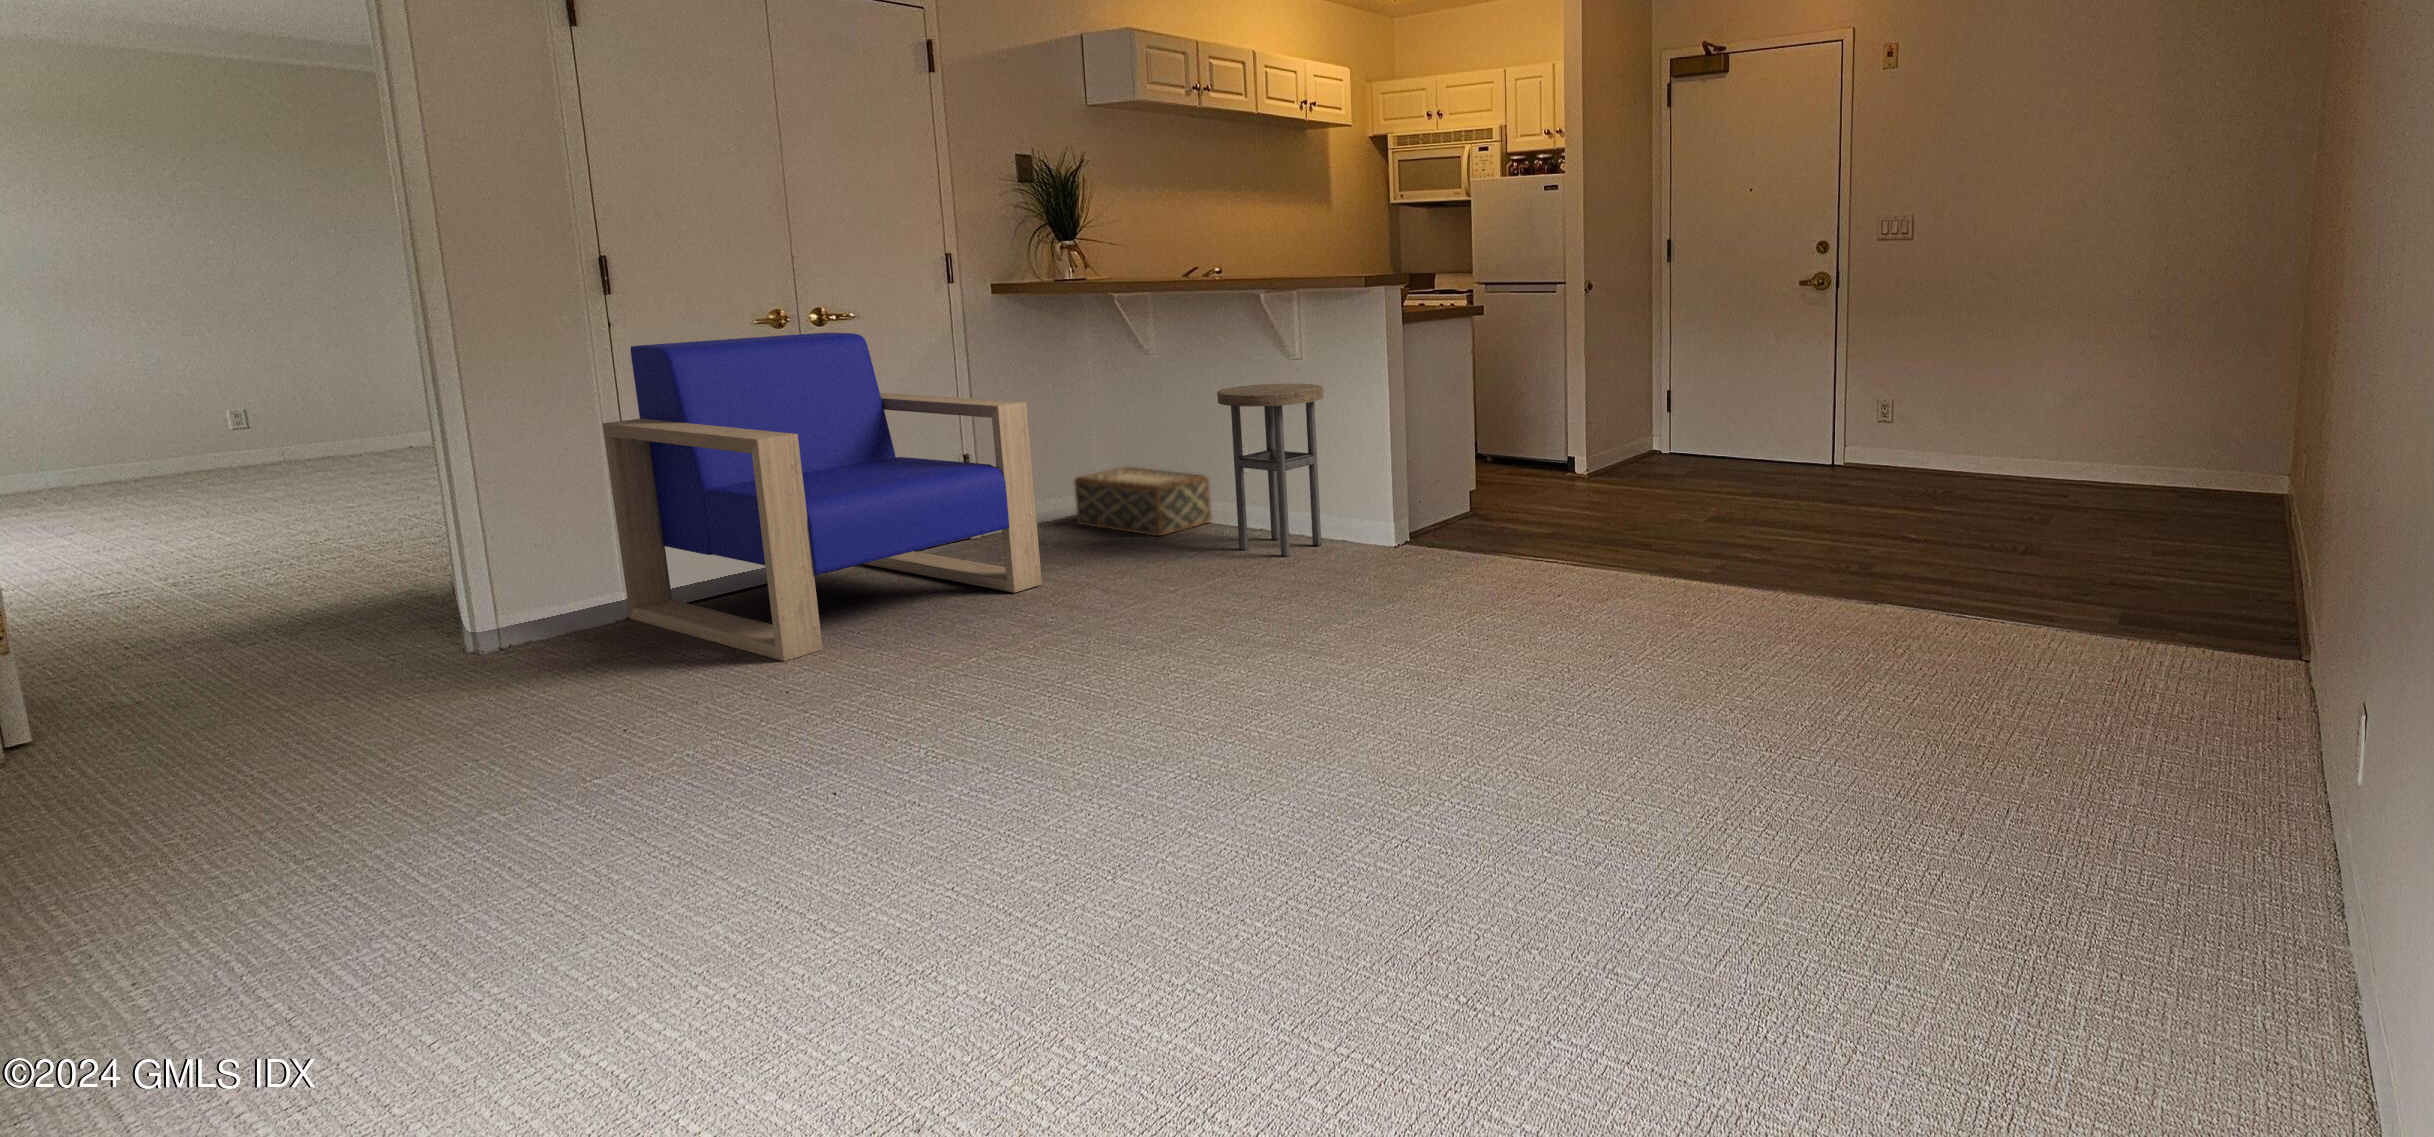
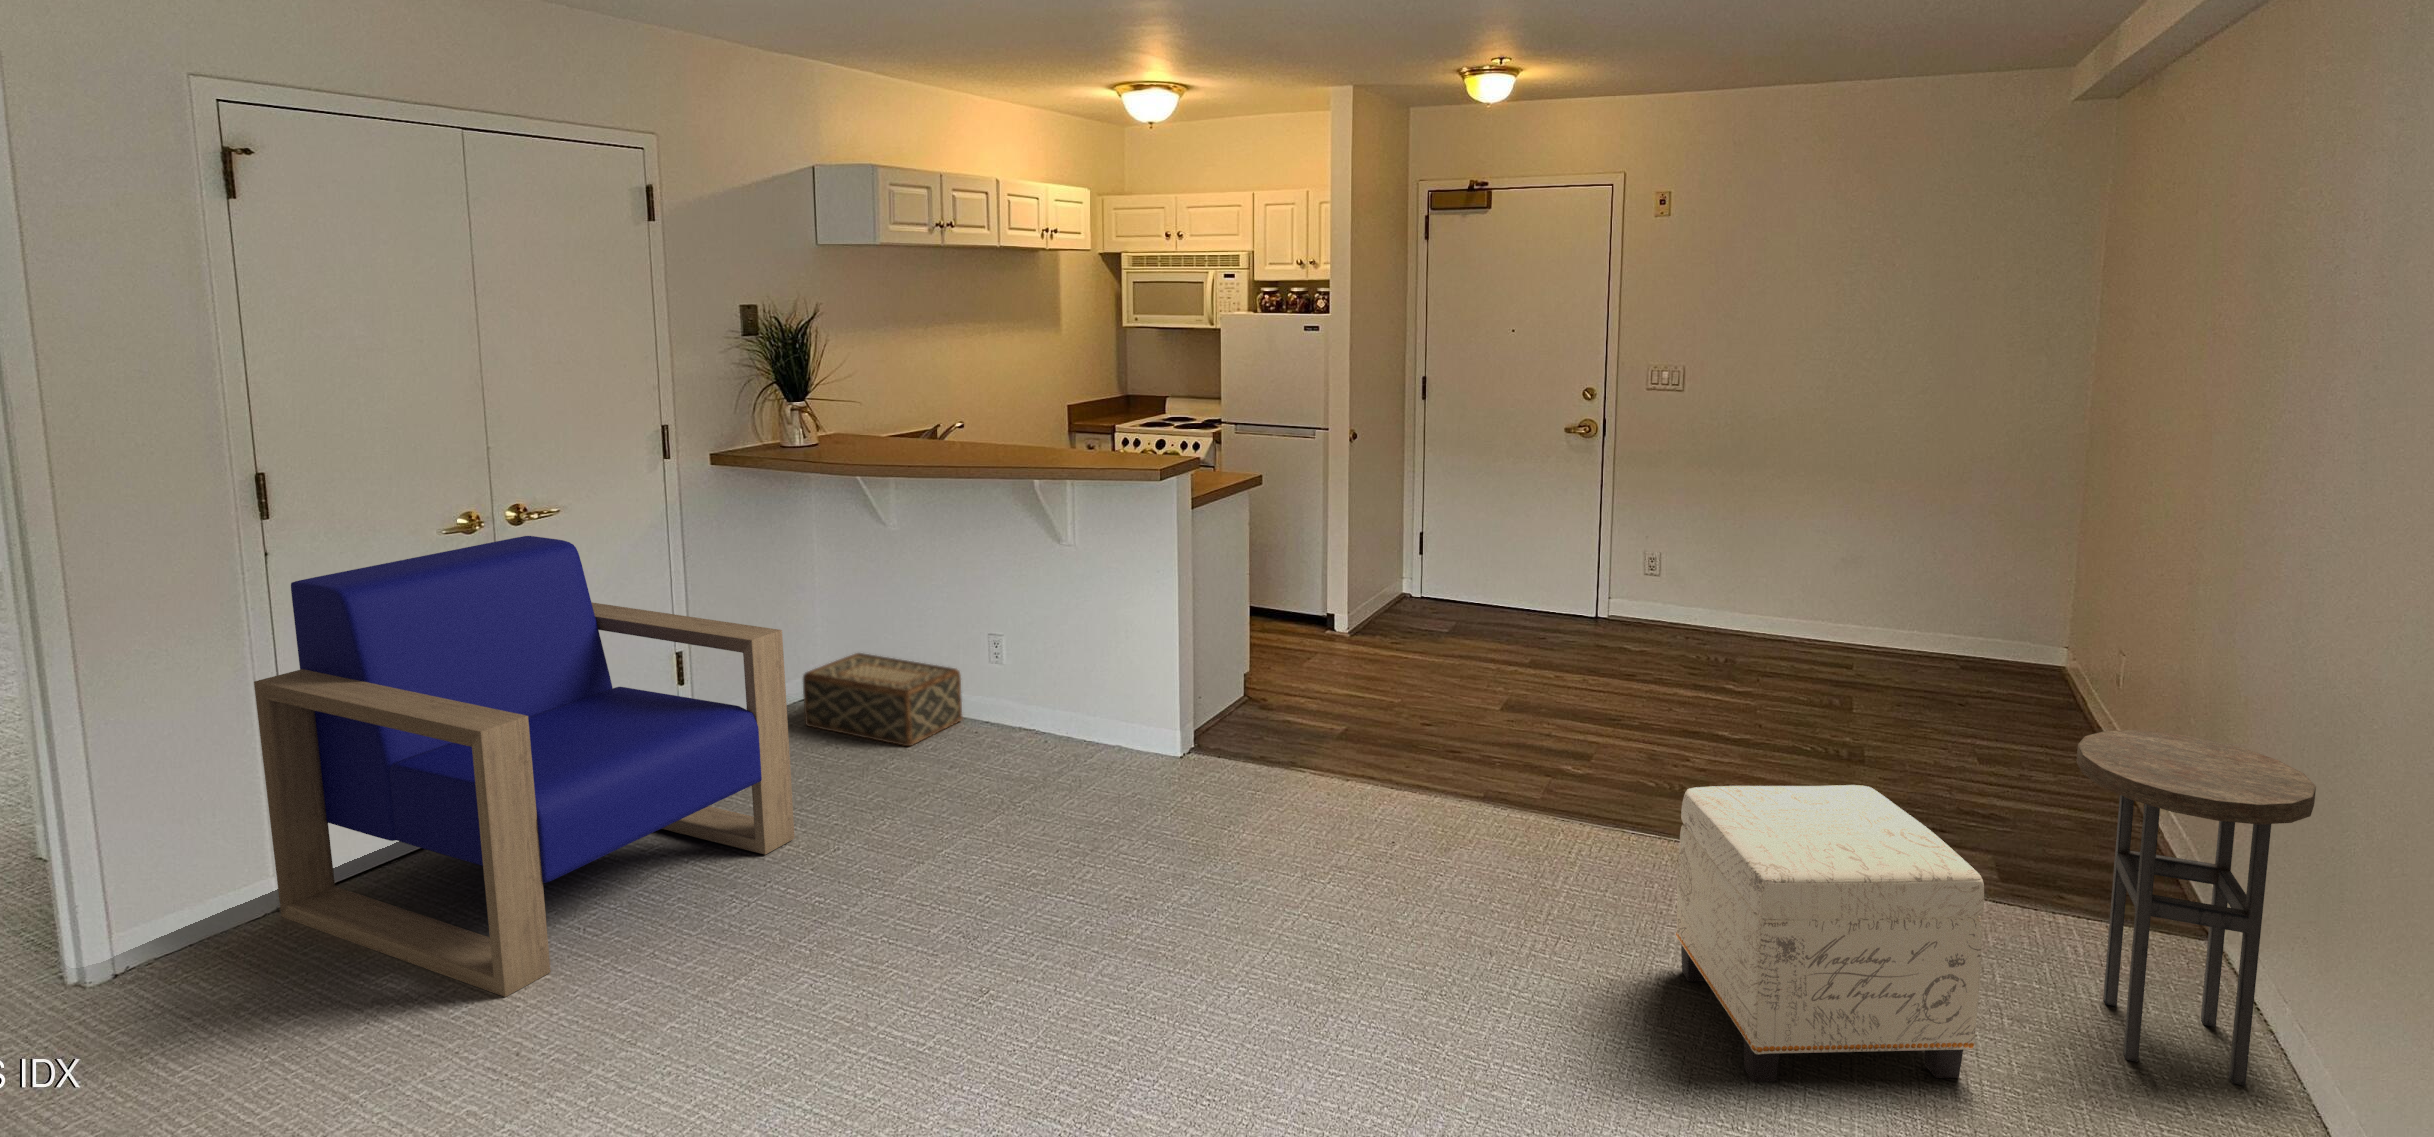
side table: present [1217,384,1324,557] -> present [2077,730,2316,1086]
ottoman: none [1762,501,1995,732] -> present [1676,785,1984,1082]

